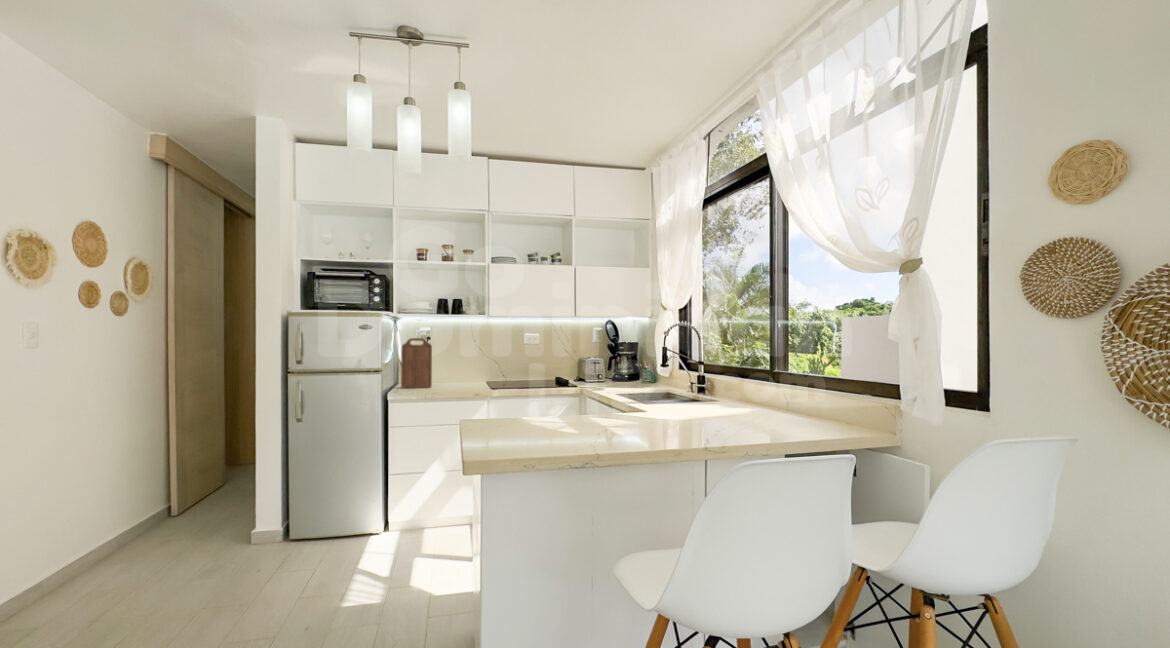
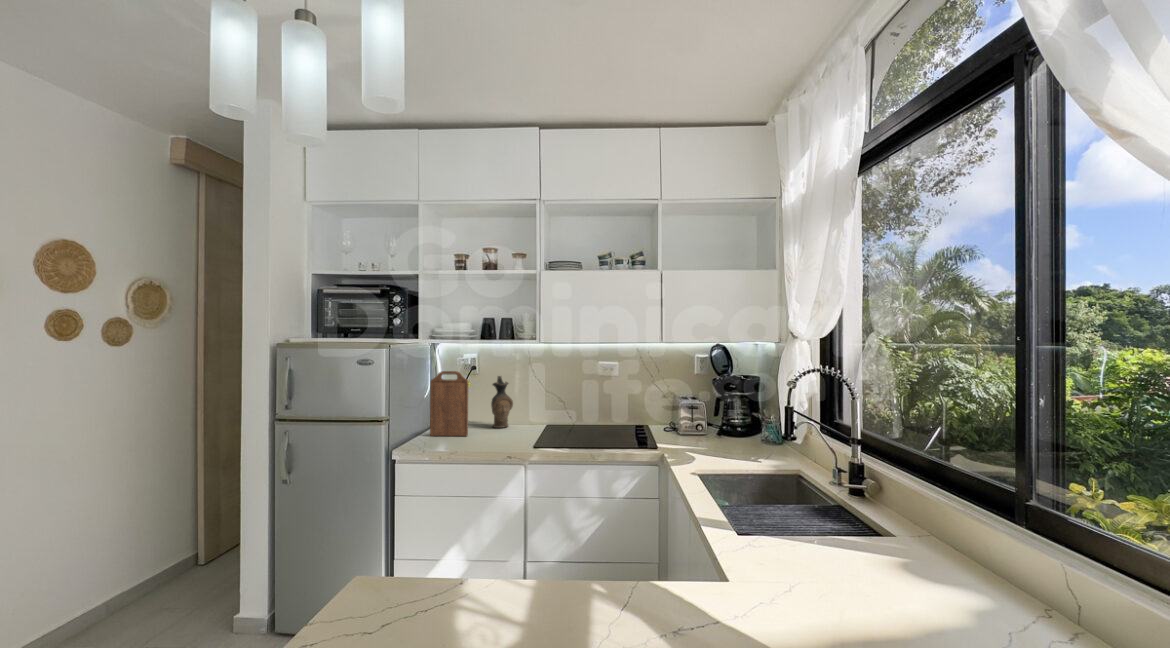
ceramic pitcher: none [443,343,461,383] -> present [491,376,513,428]

